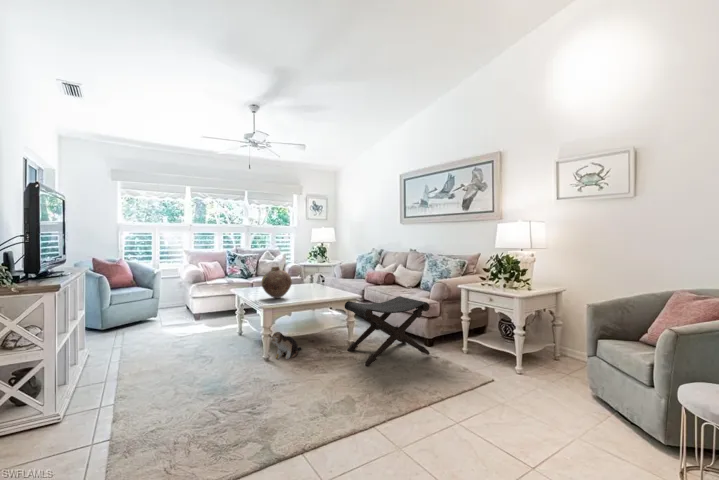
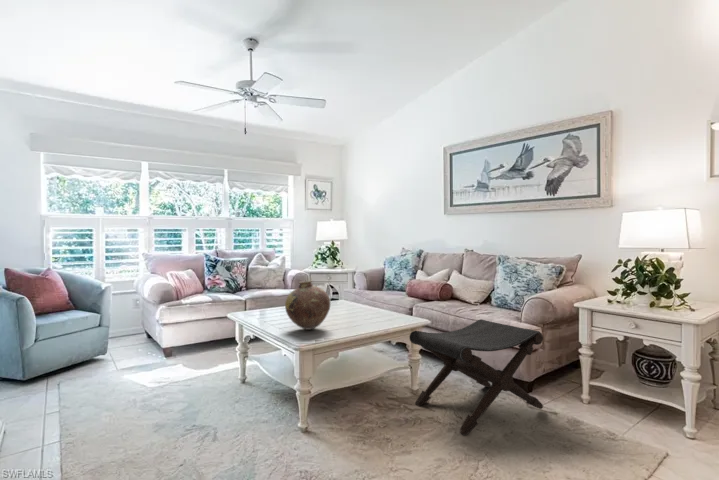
plush toy: present [269,332,301,359] -> none [307,385,347,427]

